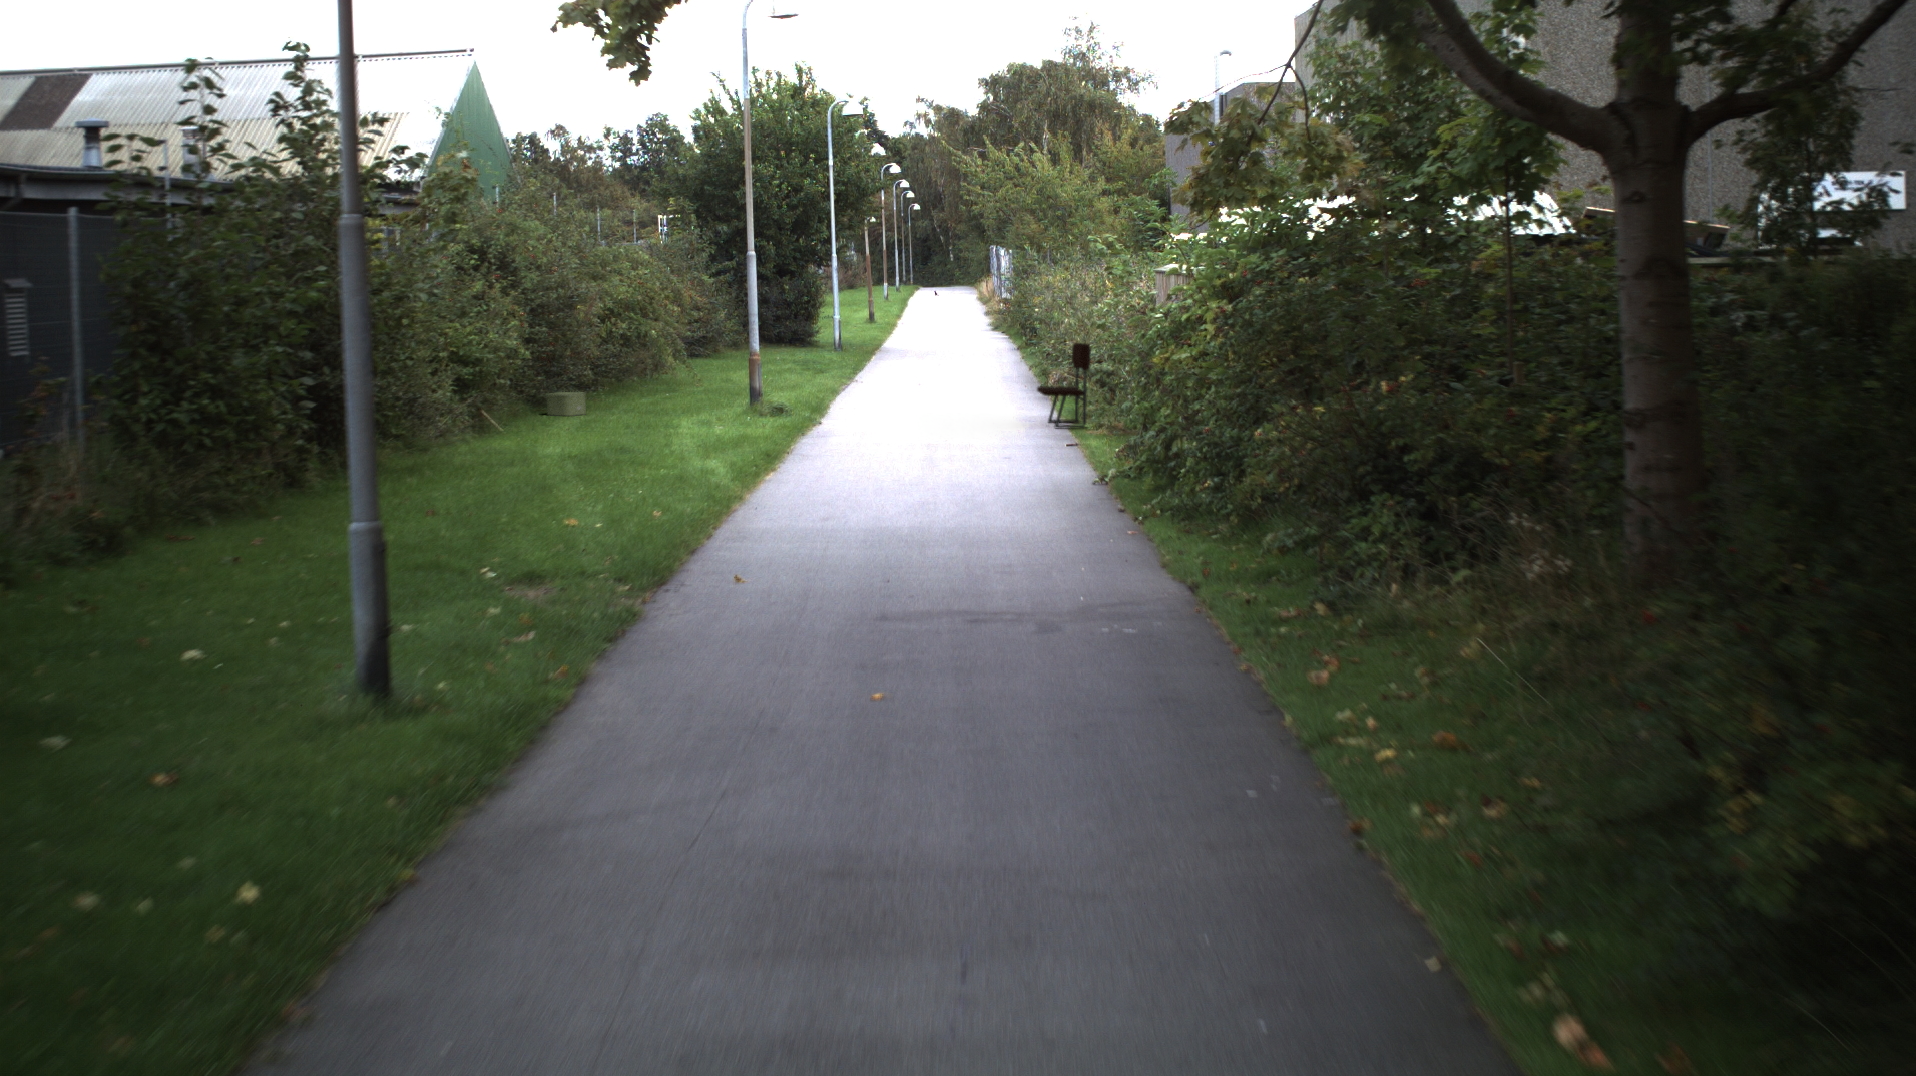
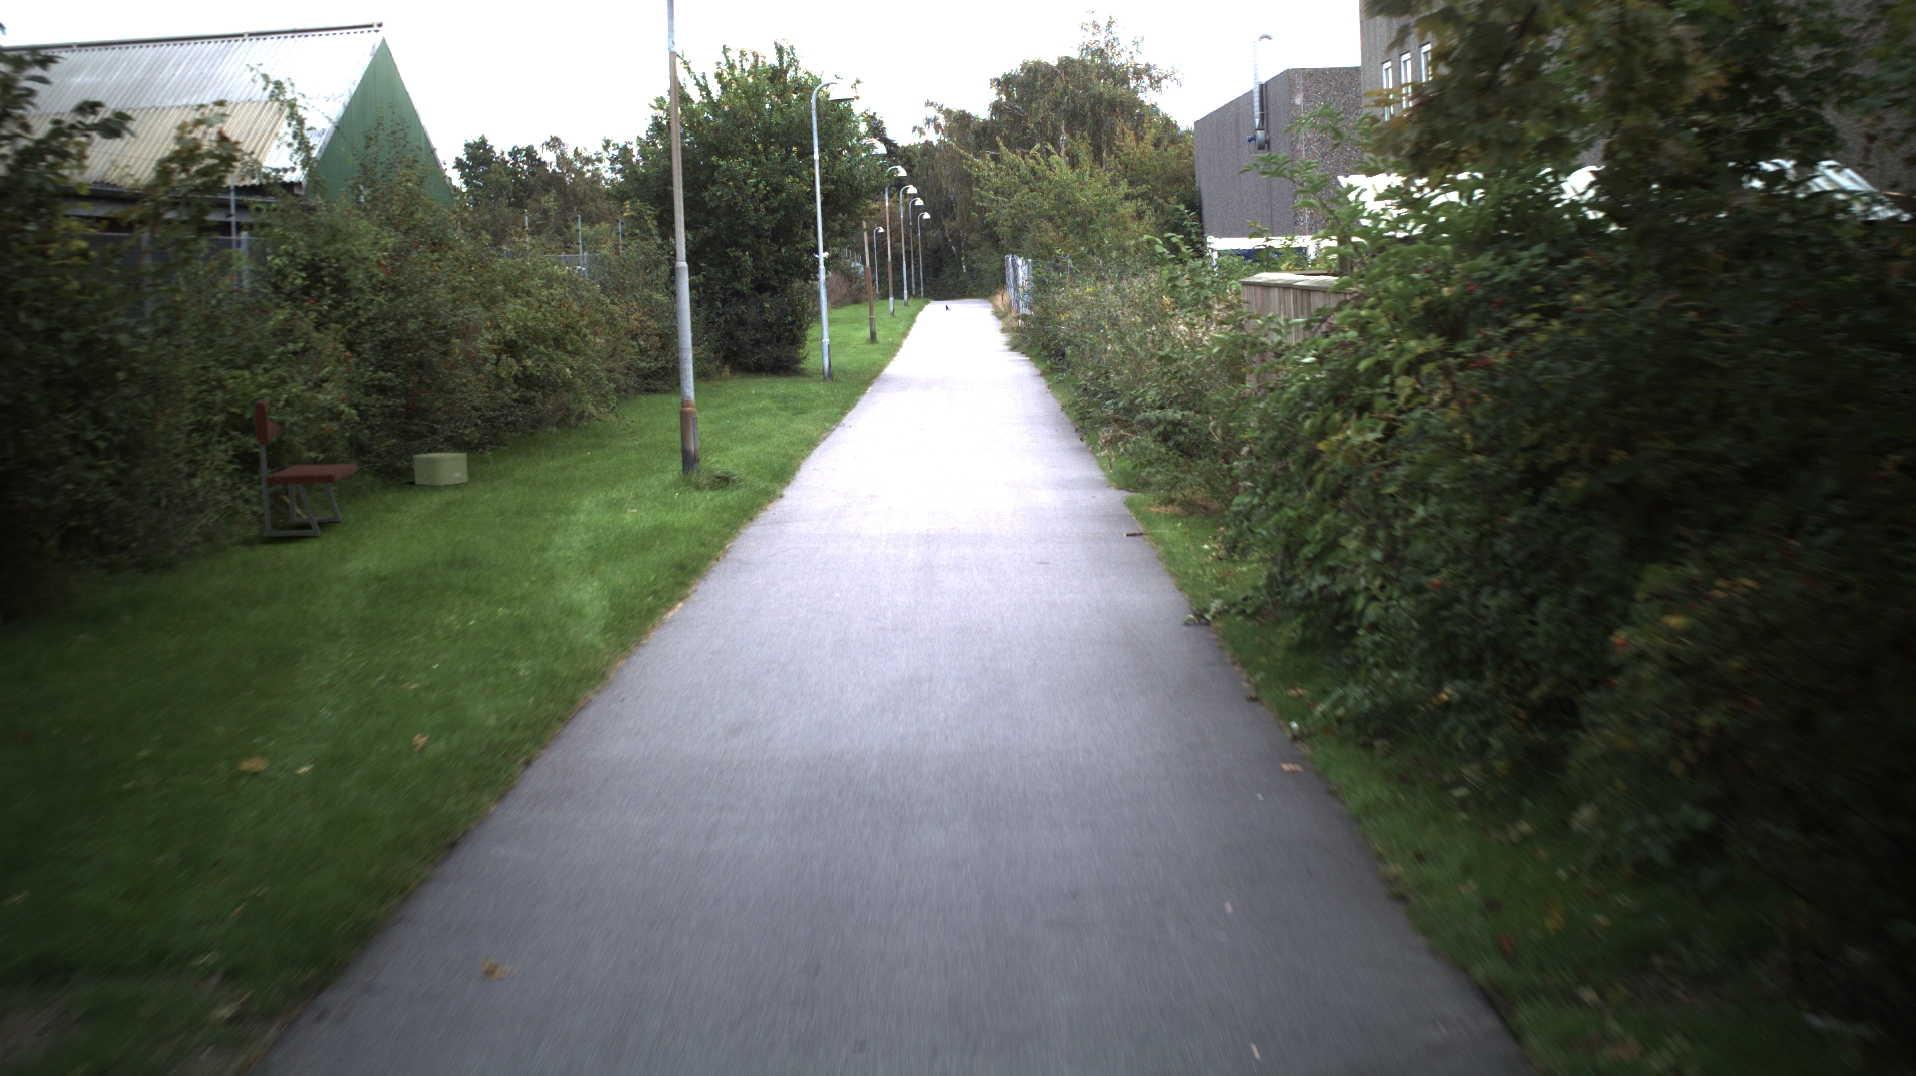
bench: present [1037,343,1091,429] -> present [254,398,358,537]

